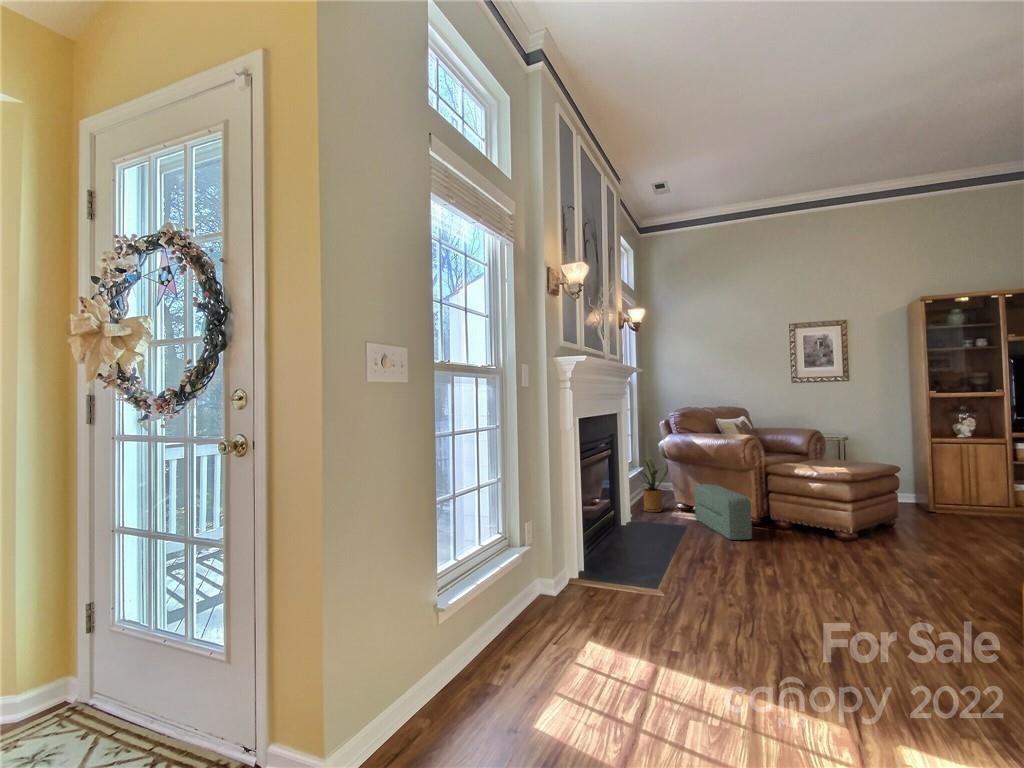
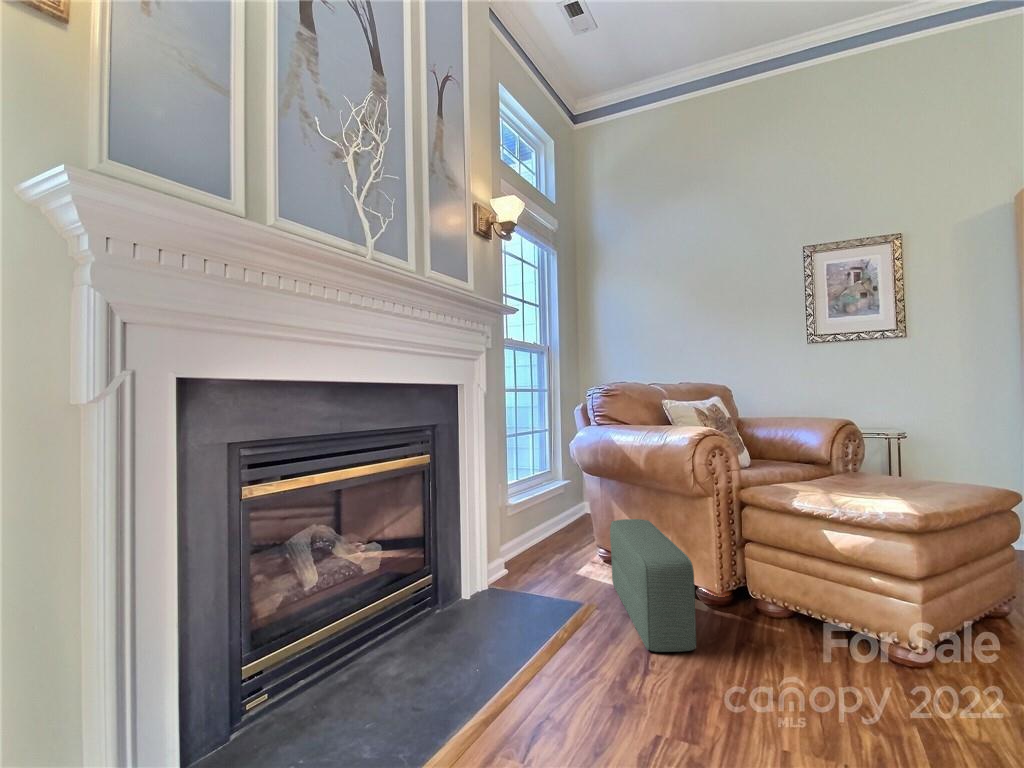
house plant: present [632,457,670,512] -> none [515,463,579,564]

